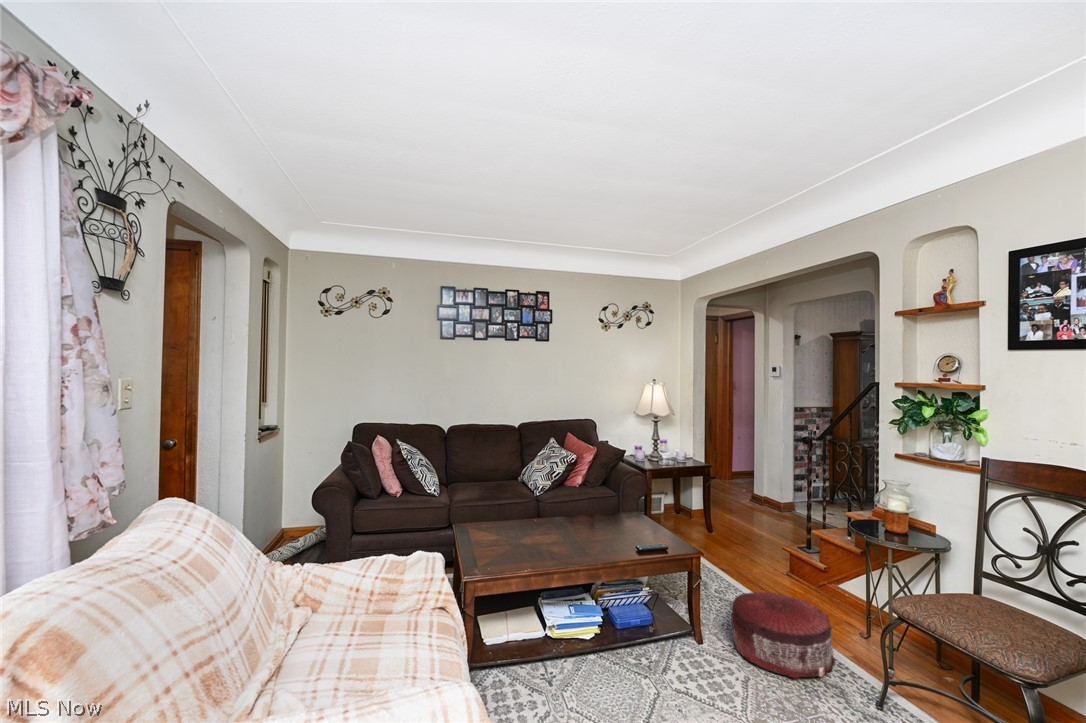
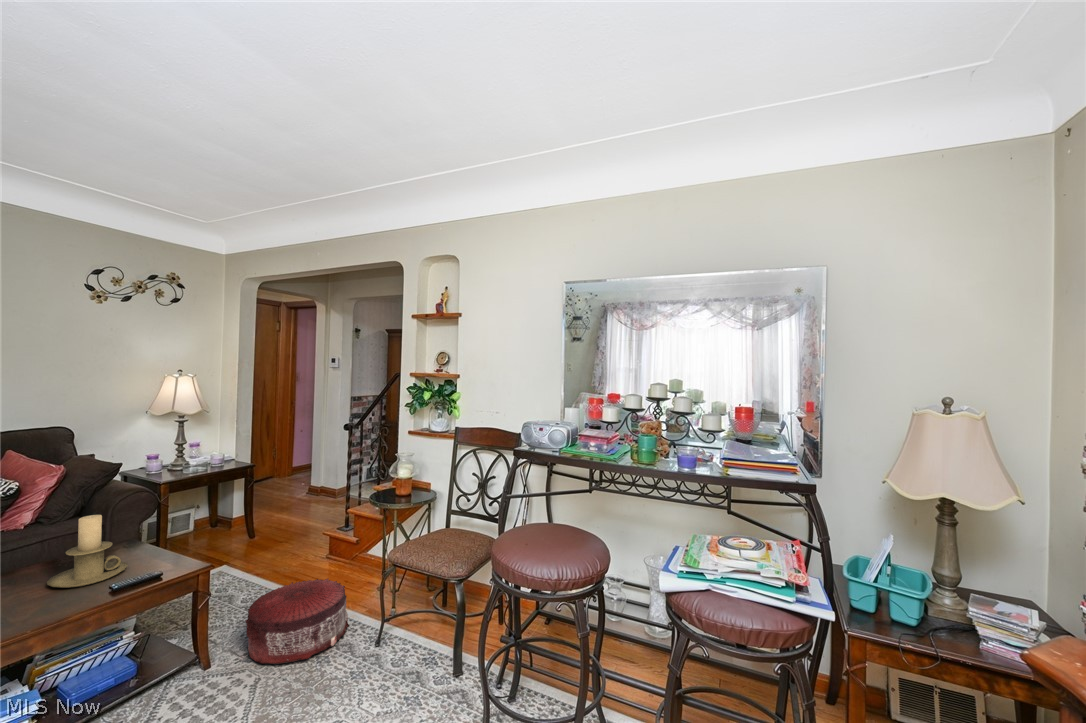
candle holder: none [600,488,644,540] -> present [47,515,128,588]

